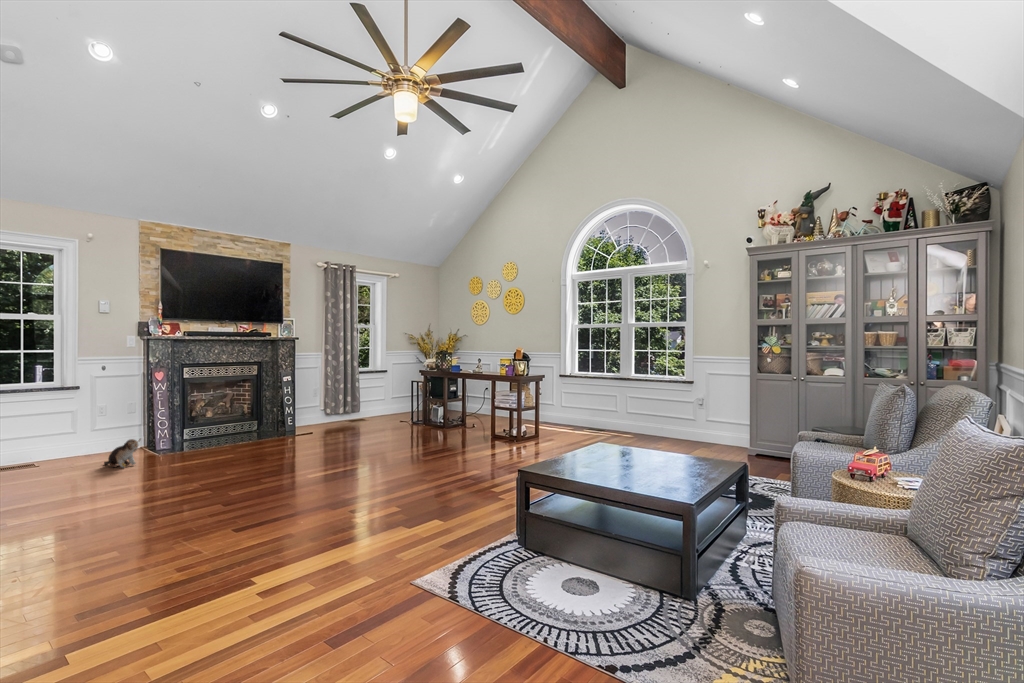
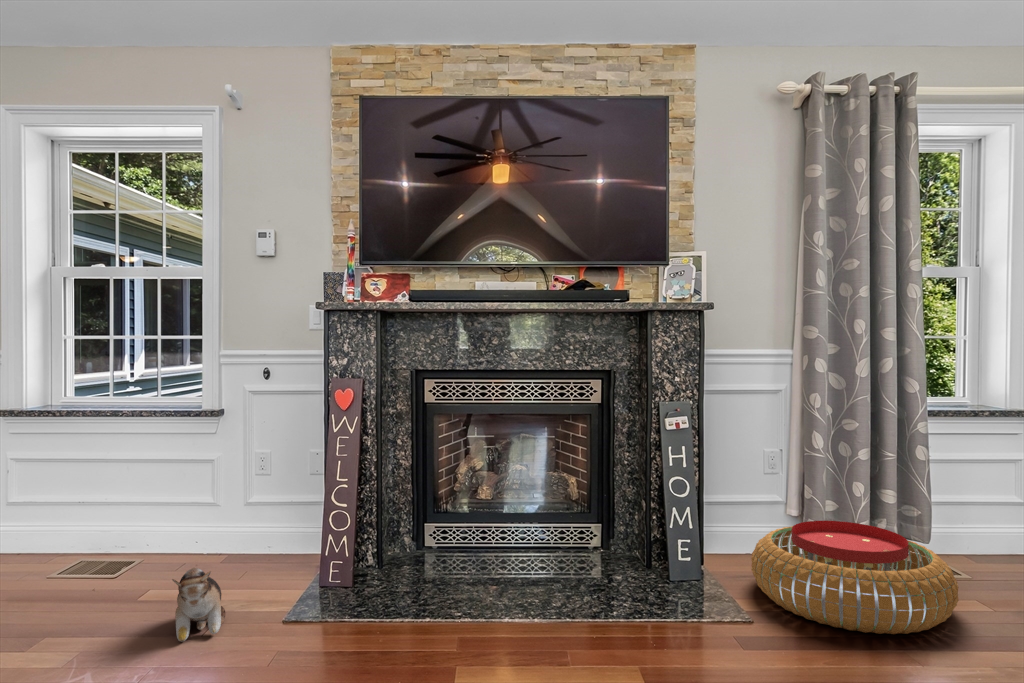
pouf: none [311,407,369,432] -> present [751,521,959,634]

